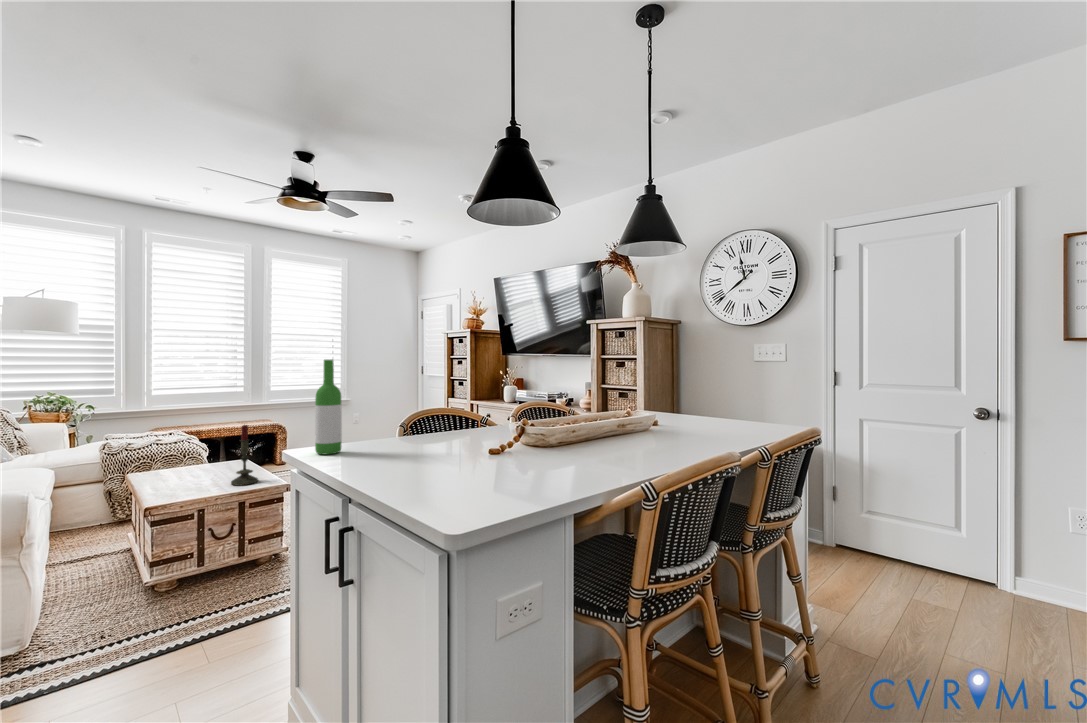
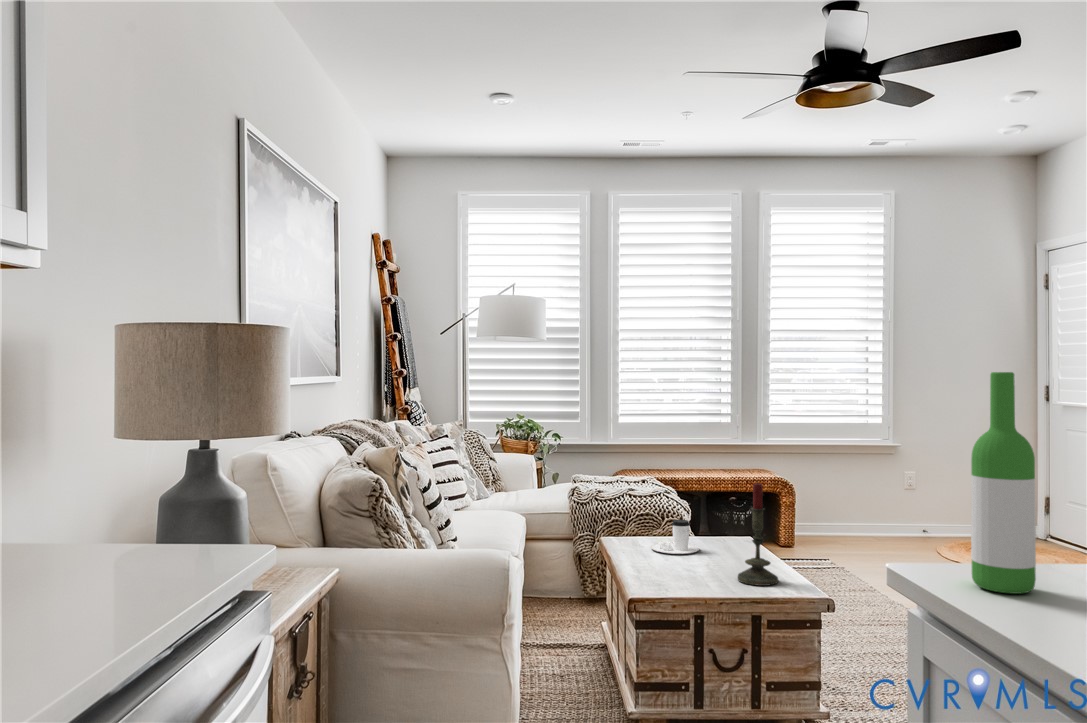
coffee cup: none [169,454,208,477] -> present [651,520,700,554]

